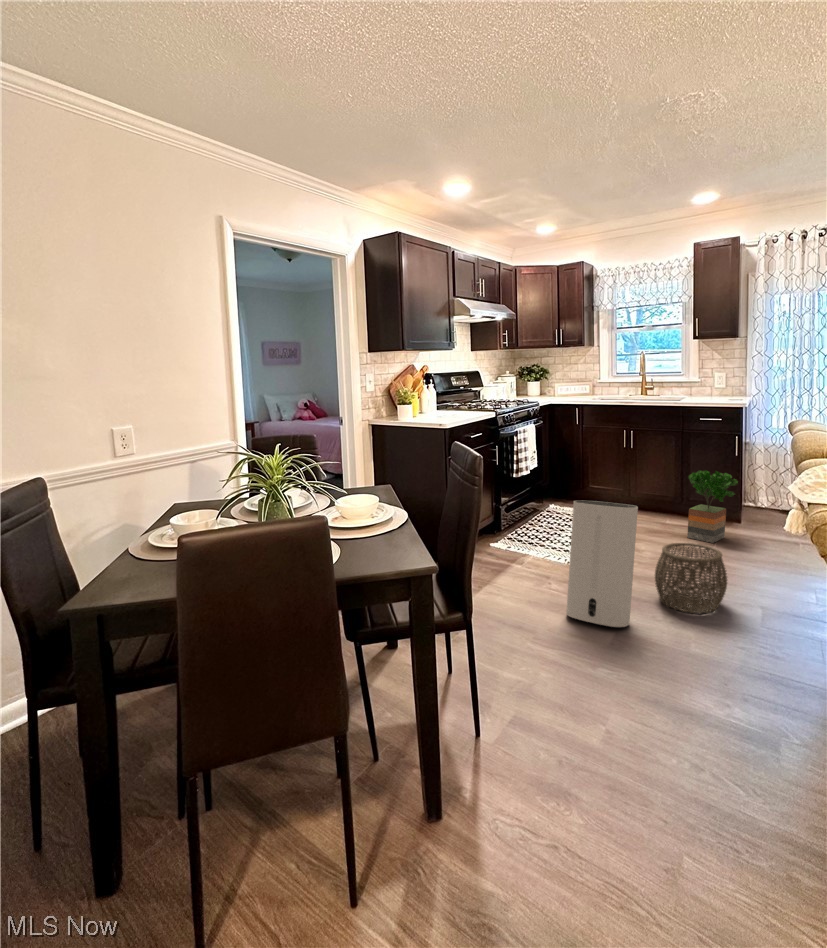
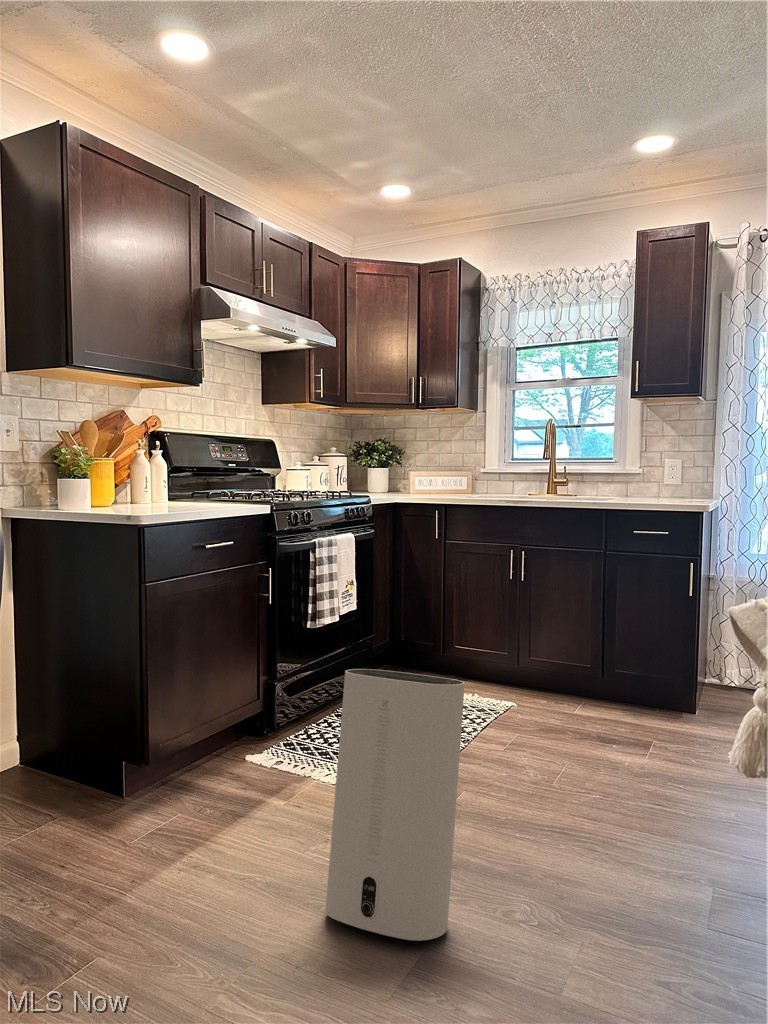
potted tree: present [687,471,737,543] -> none [609,621,692,756]
woven basket: present [655,543,727,614] -> none [512,757,646,905]

